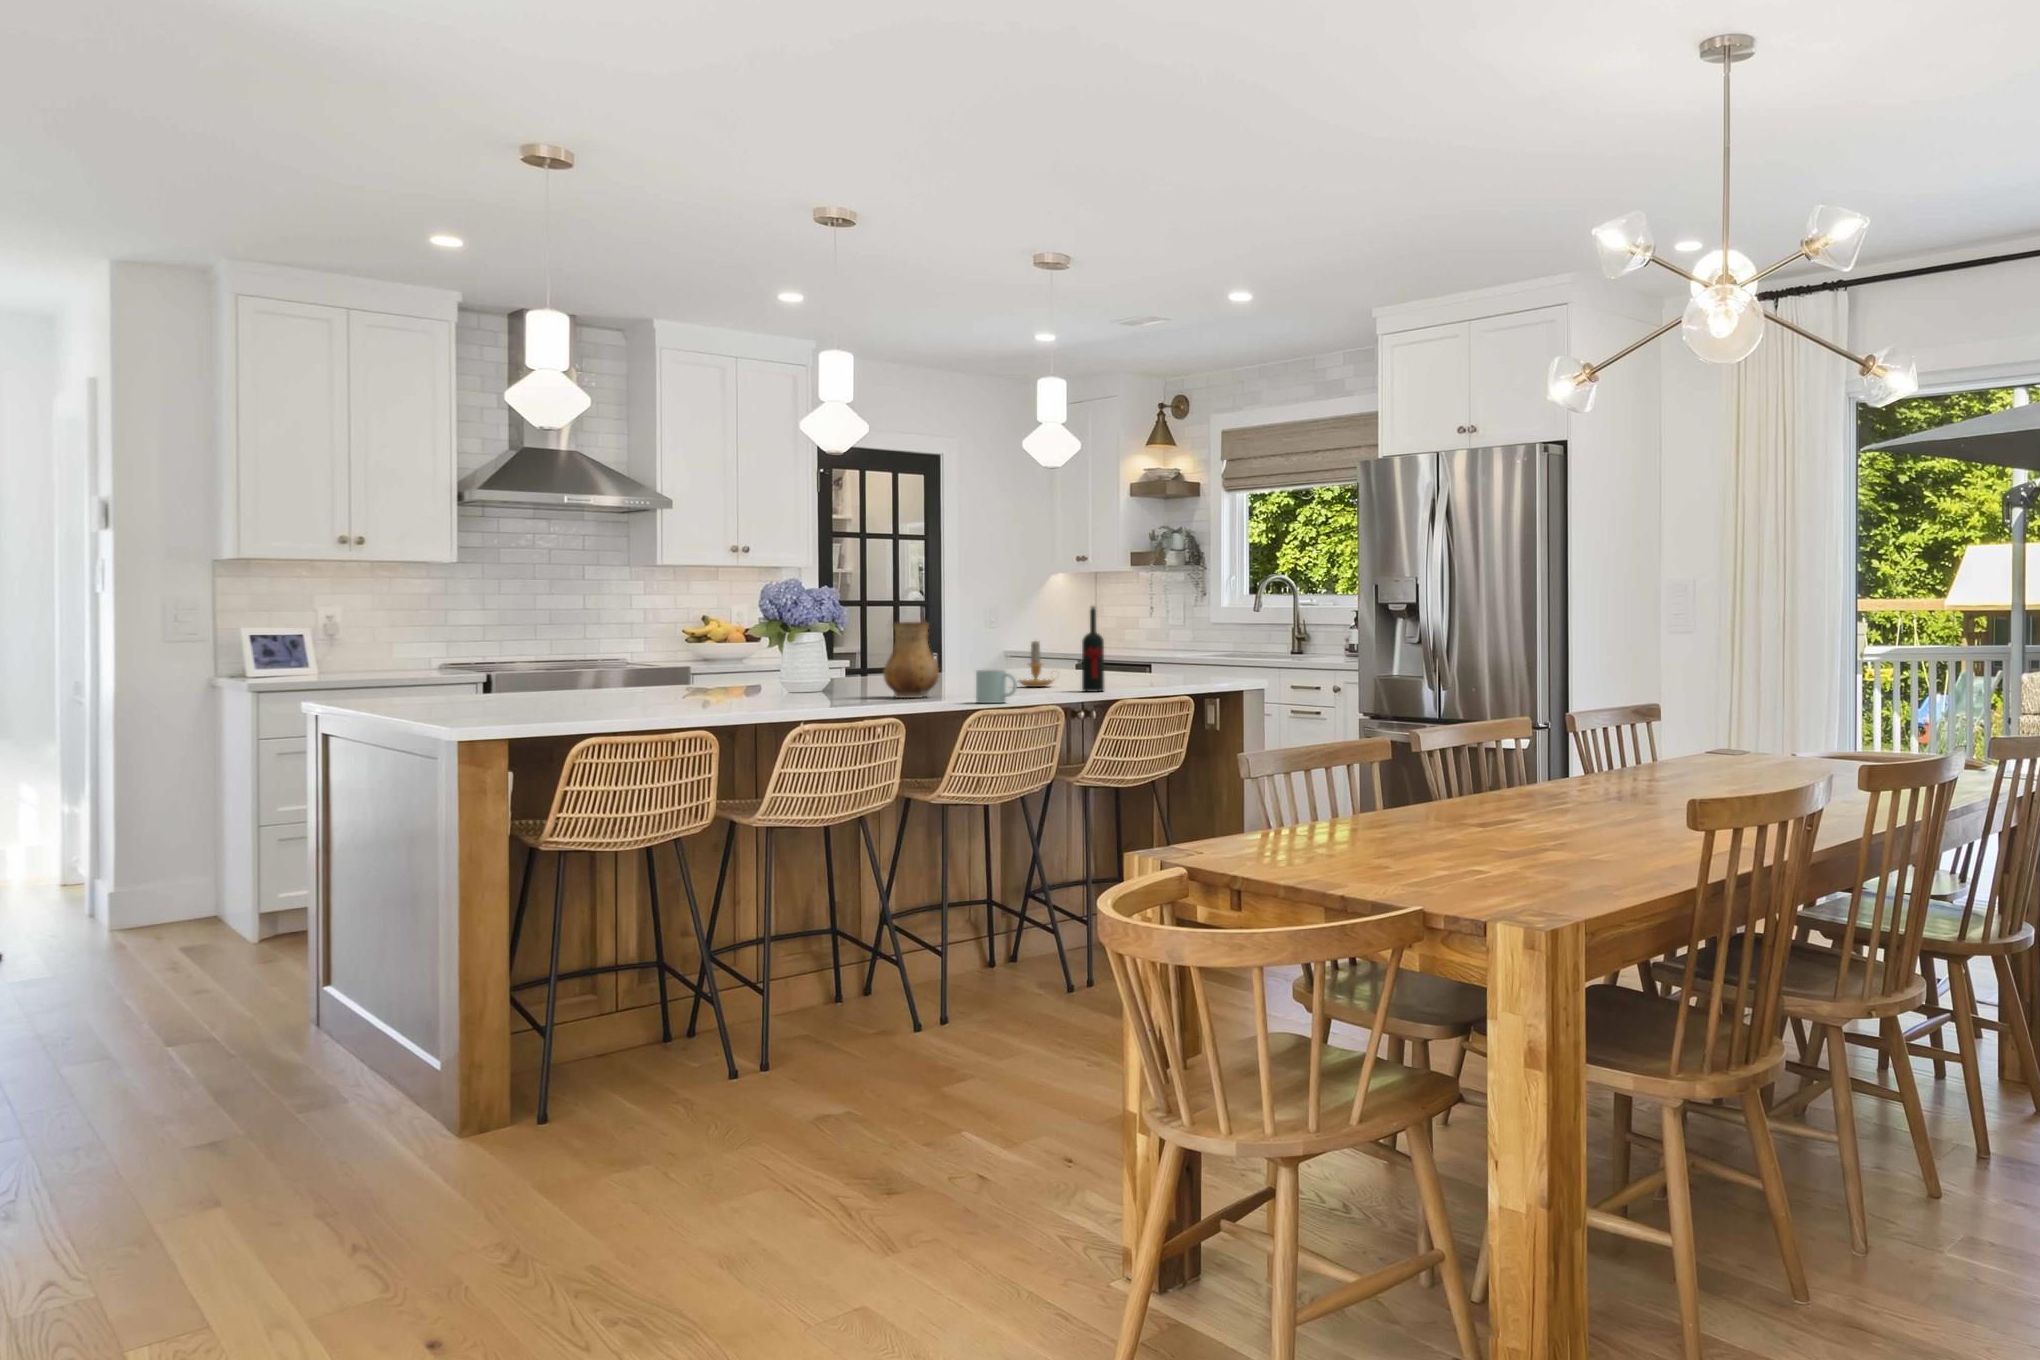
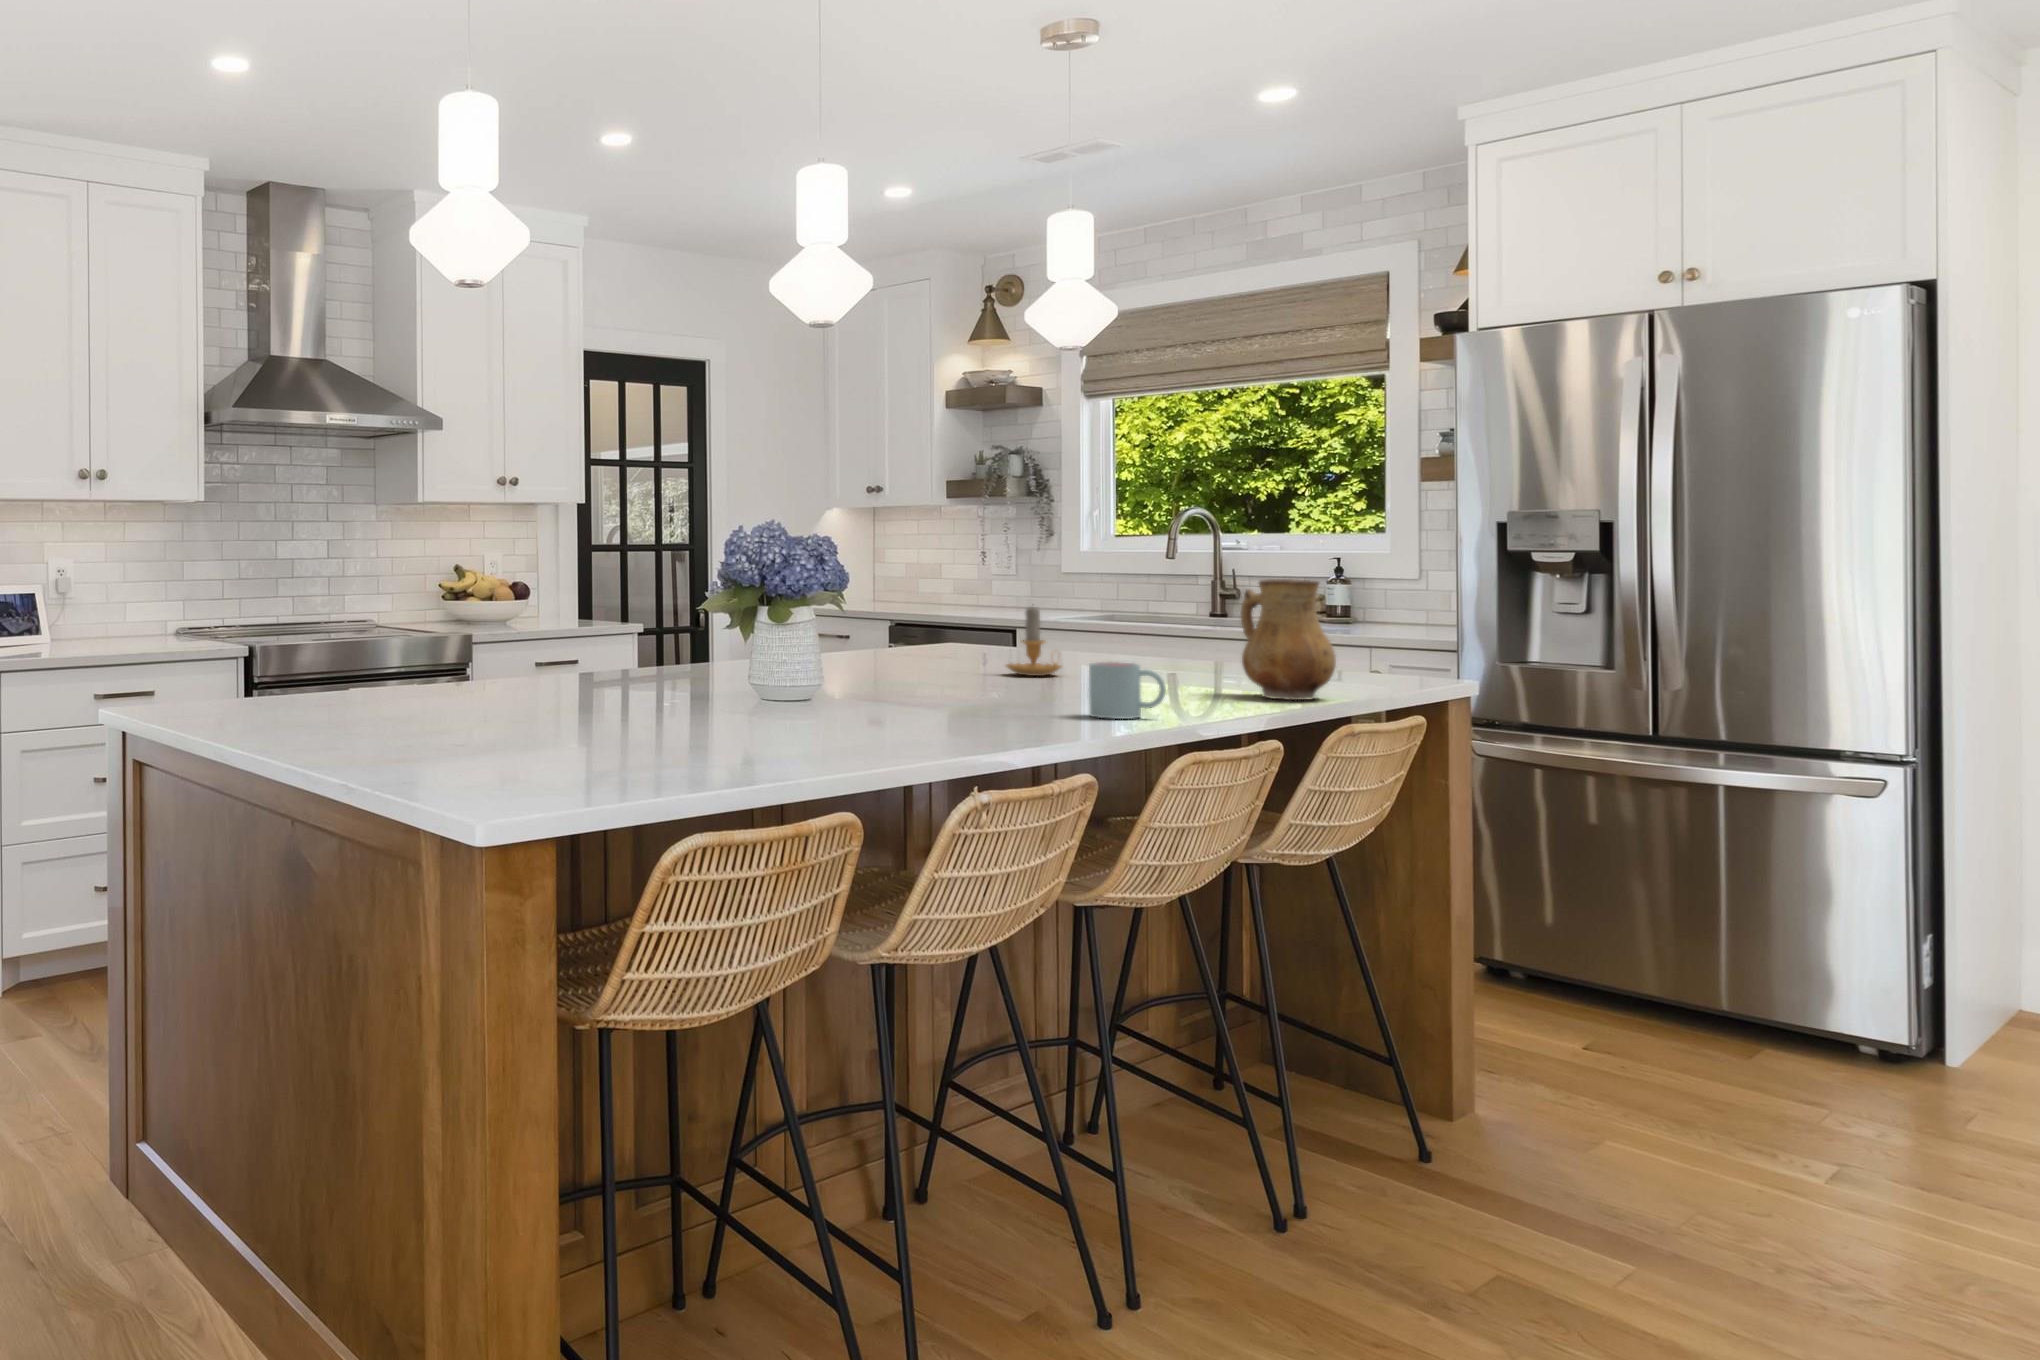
wine bottle: present [1082,606,1104,692] -> none [1154,556,1192,689]
ceramic pitcher: present [884,622,939,698] -> present [1240,579,1336,700]

